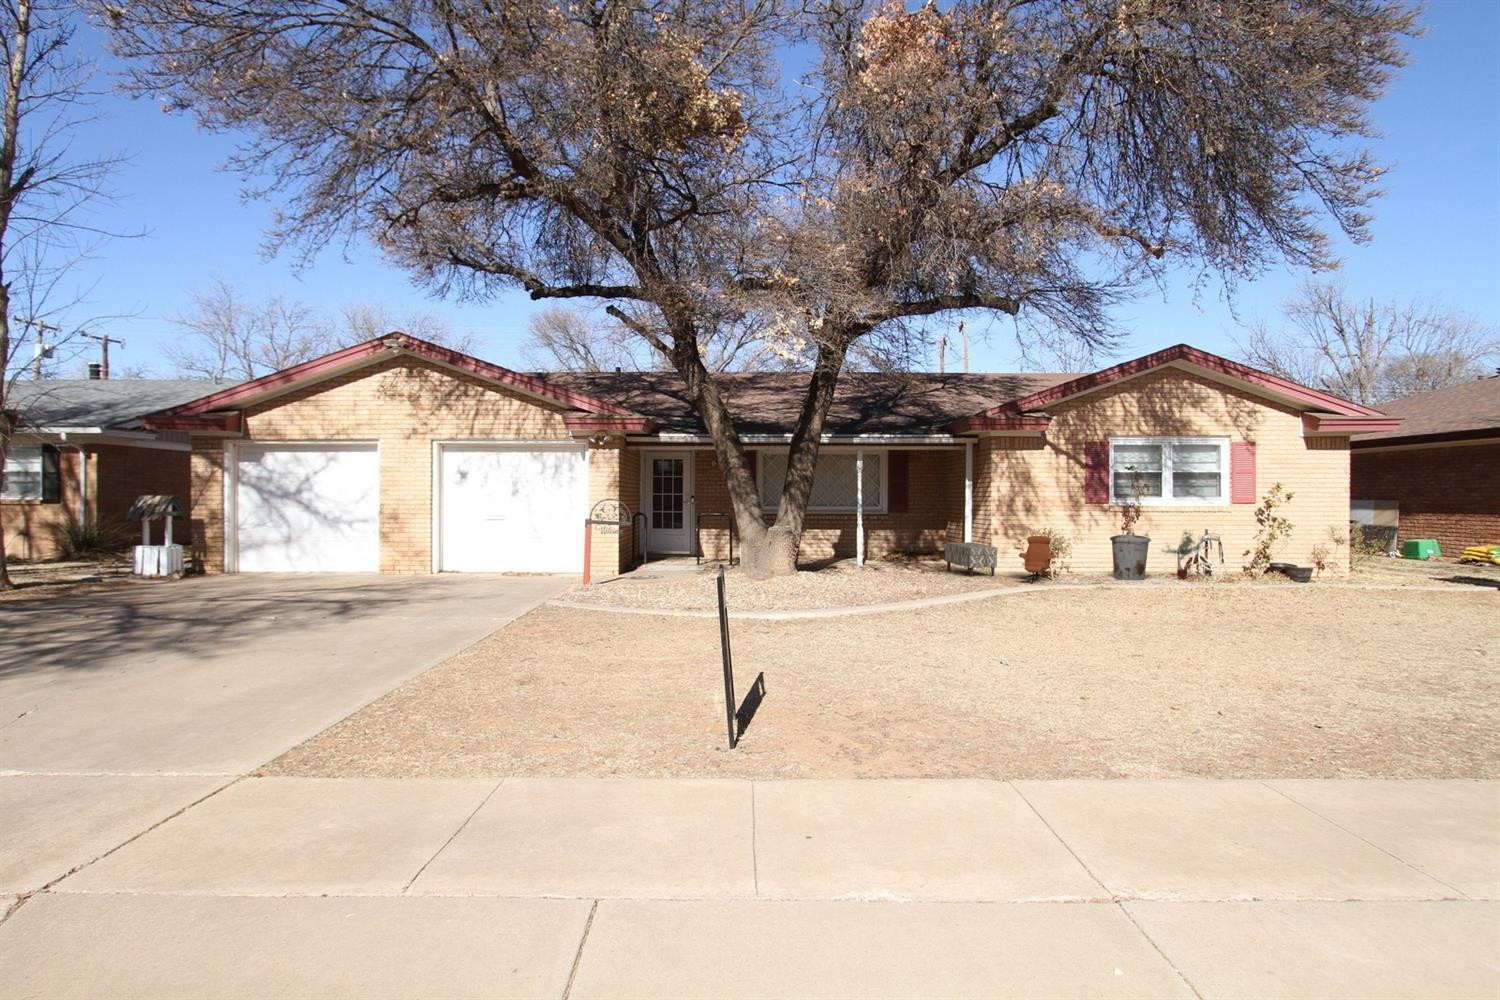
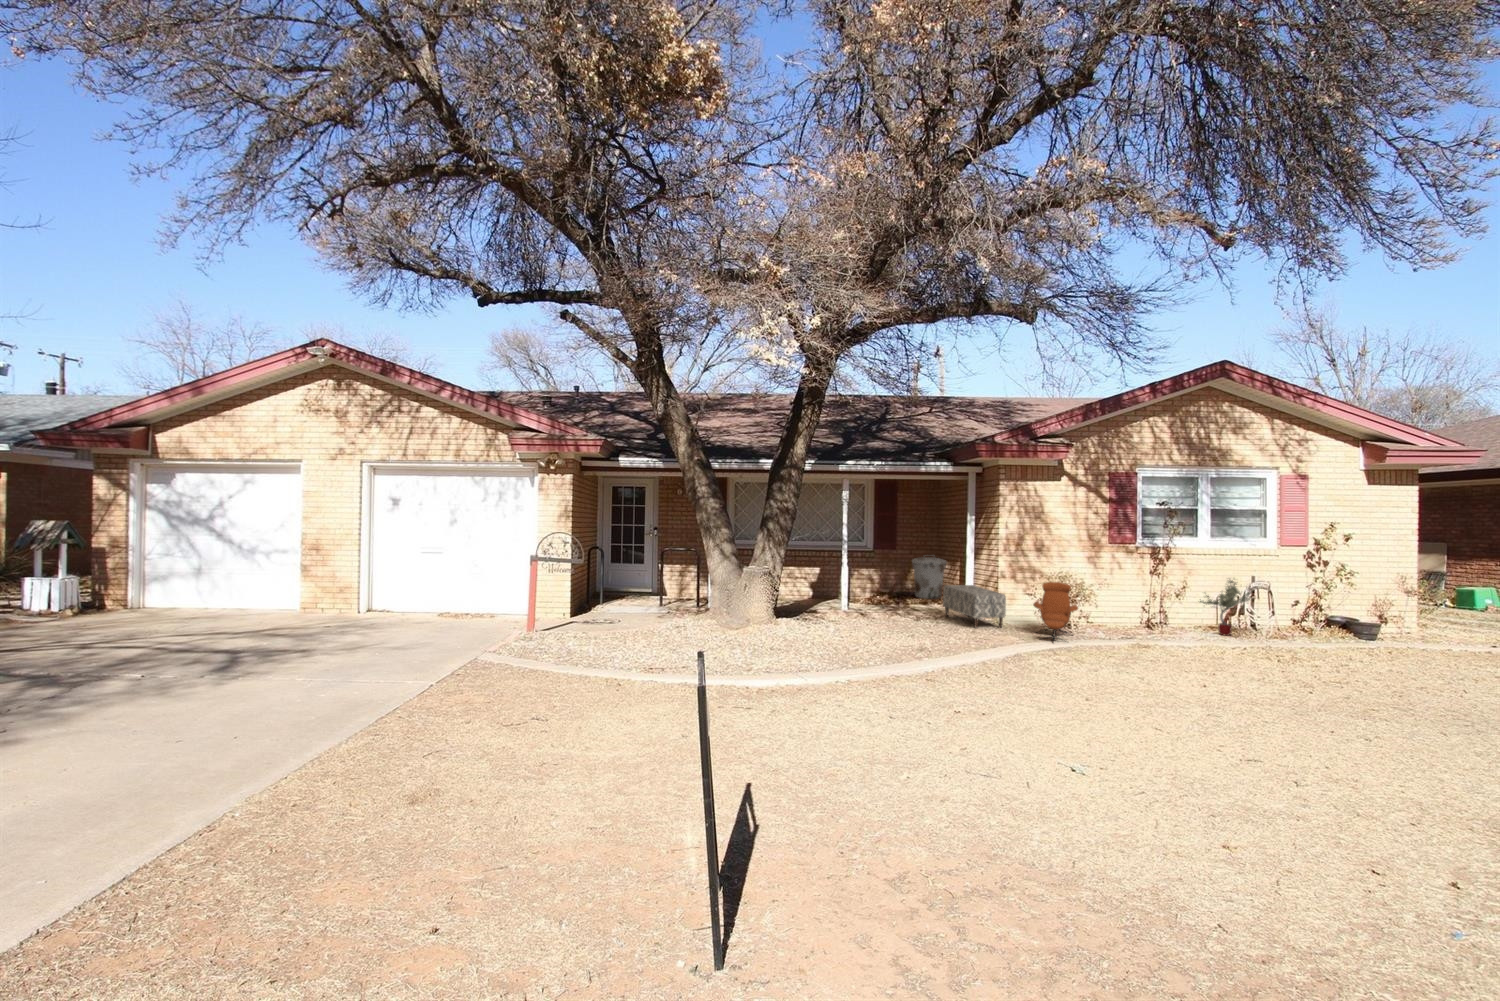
trash can: present [1110,532,1151,580] -> present [912,556,946,599]

